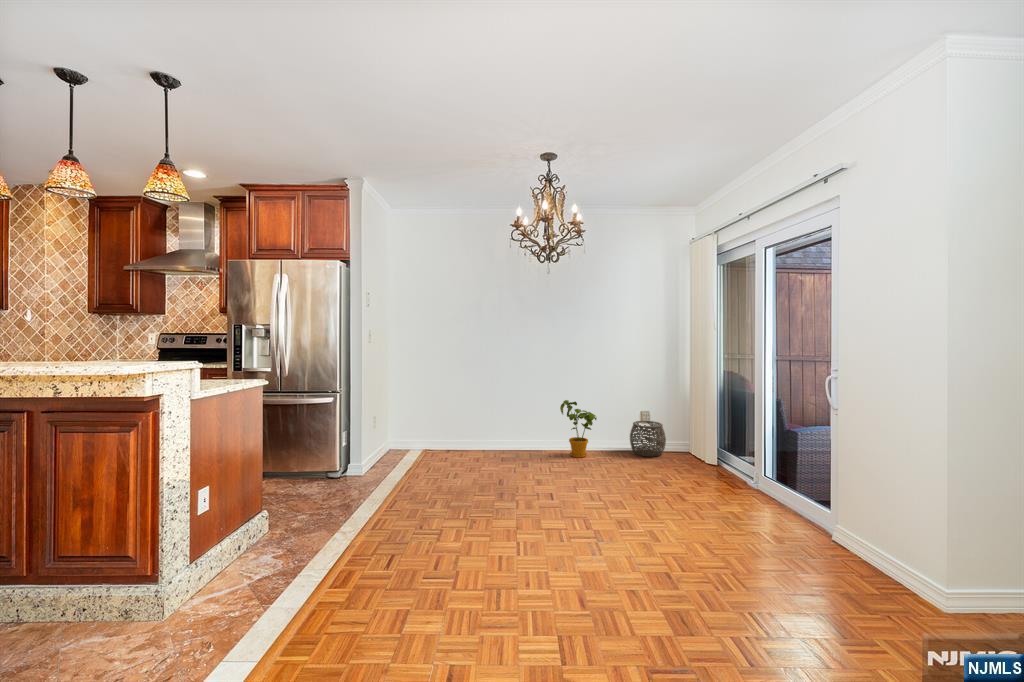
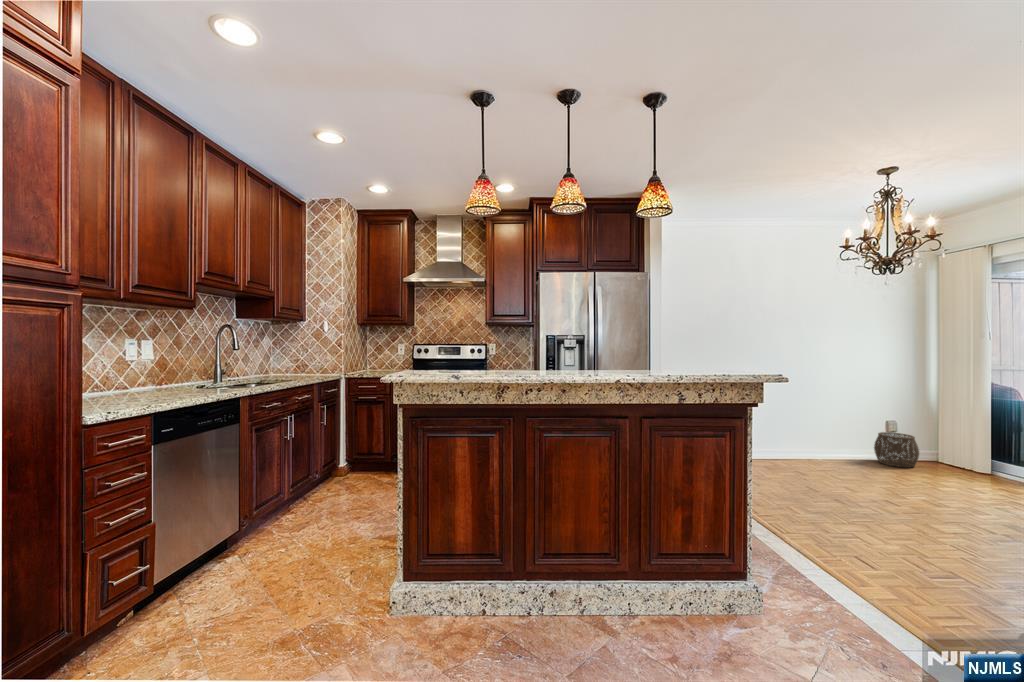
house plant: present [560,400,597,458] -> none [810,411,858,468]

